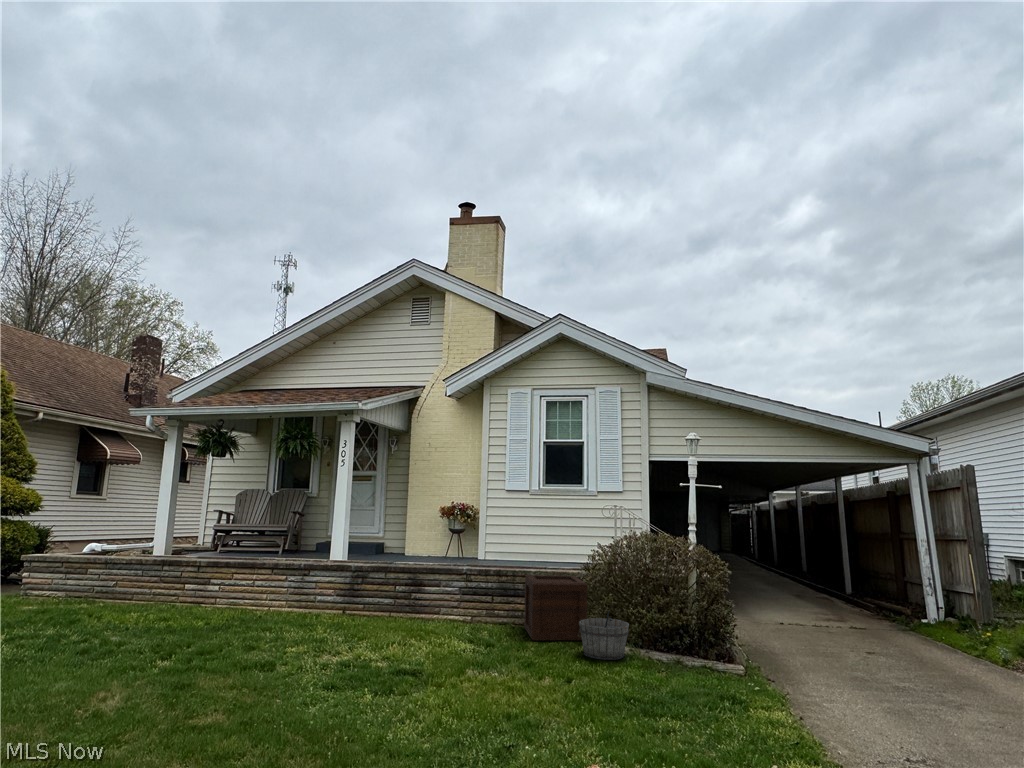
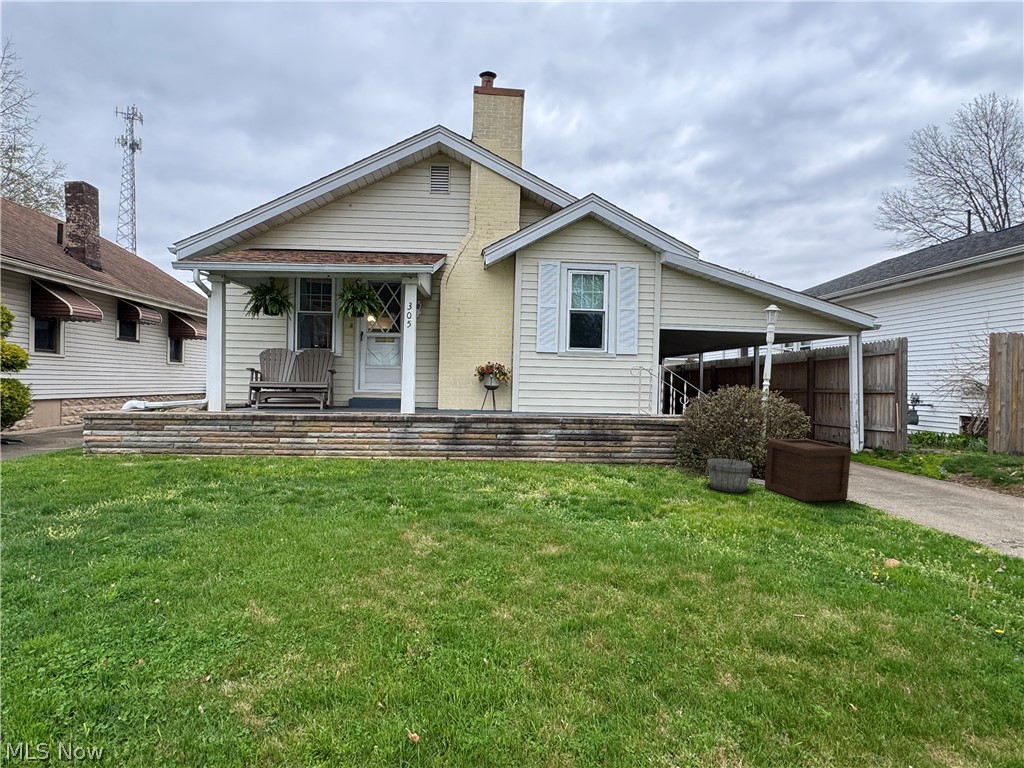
wooden crate: present [524,575,587,641] -> present [765,439,851,502]

